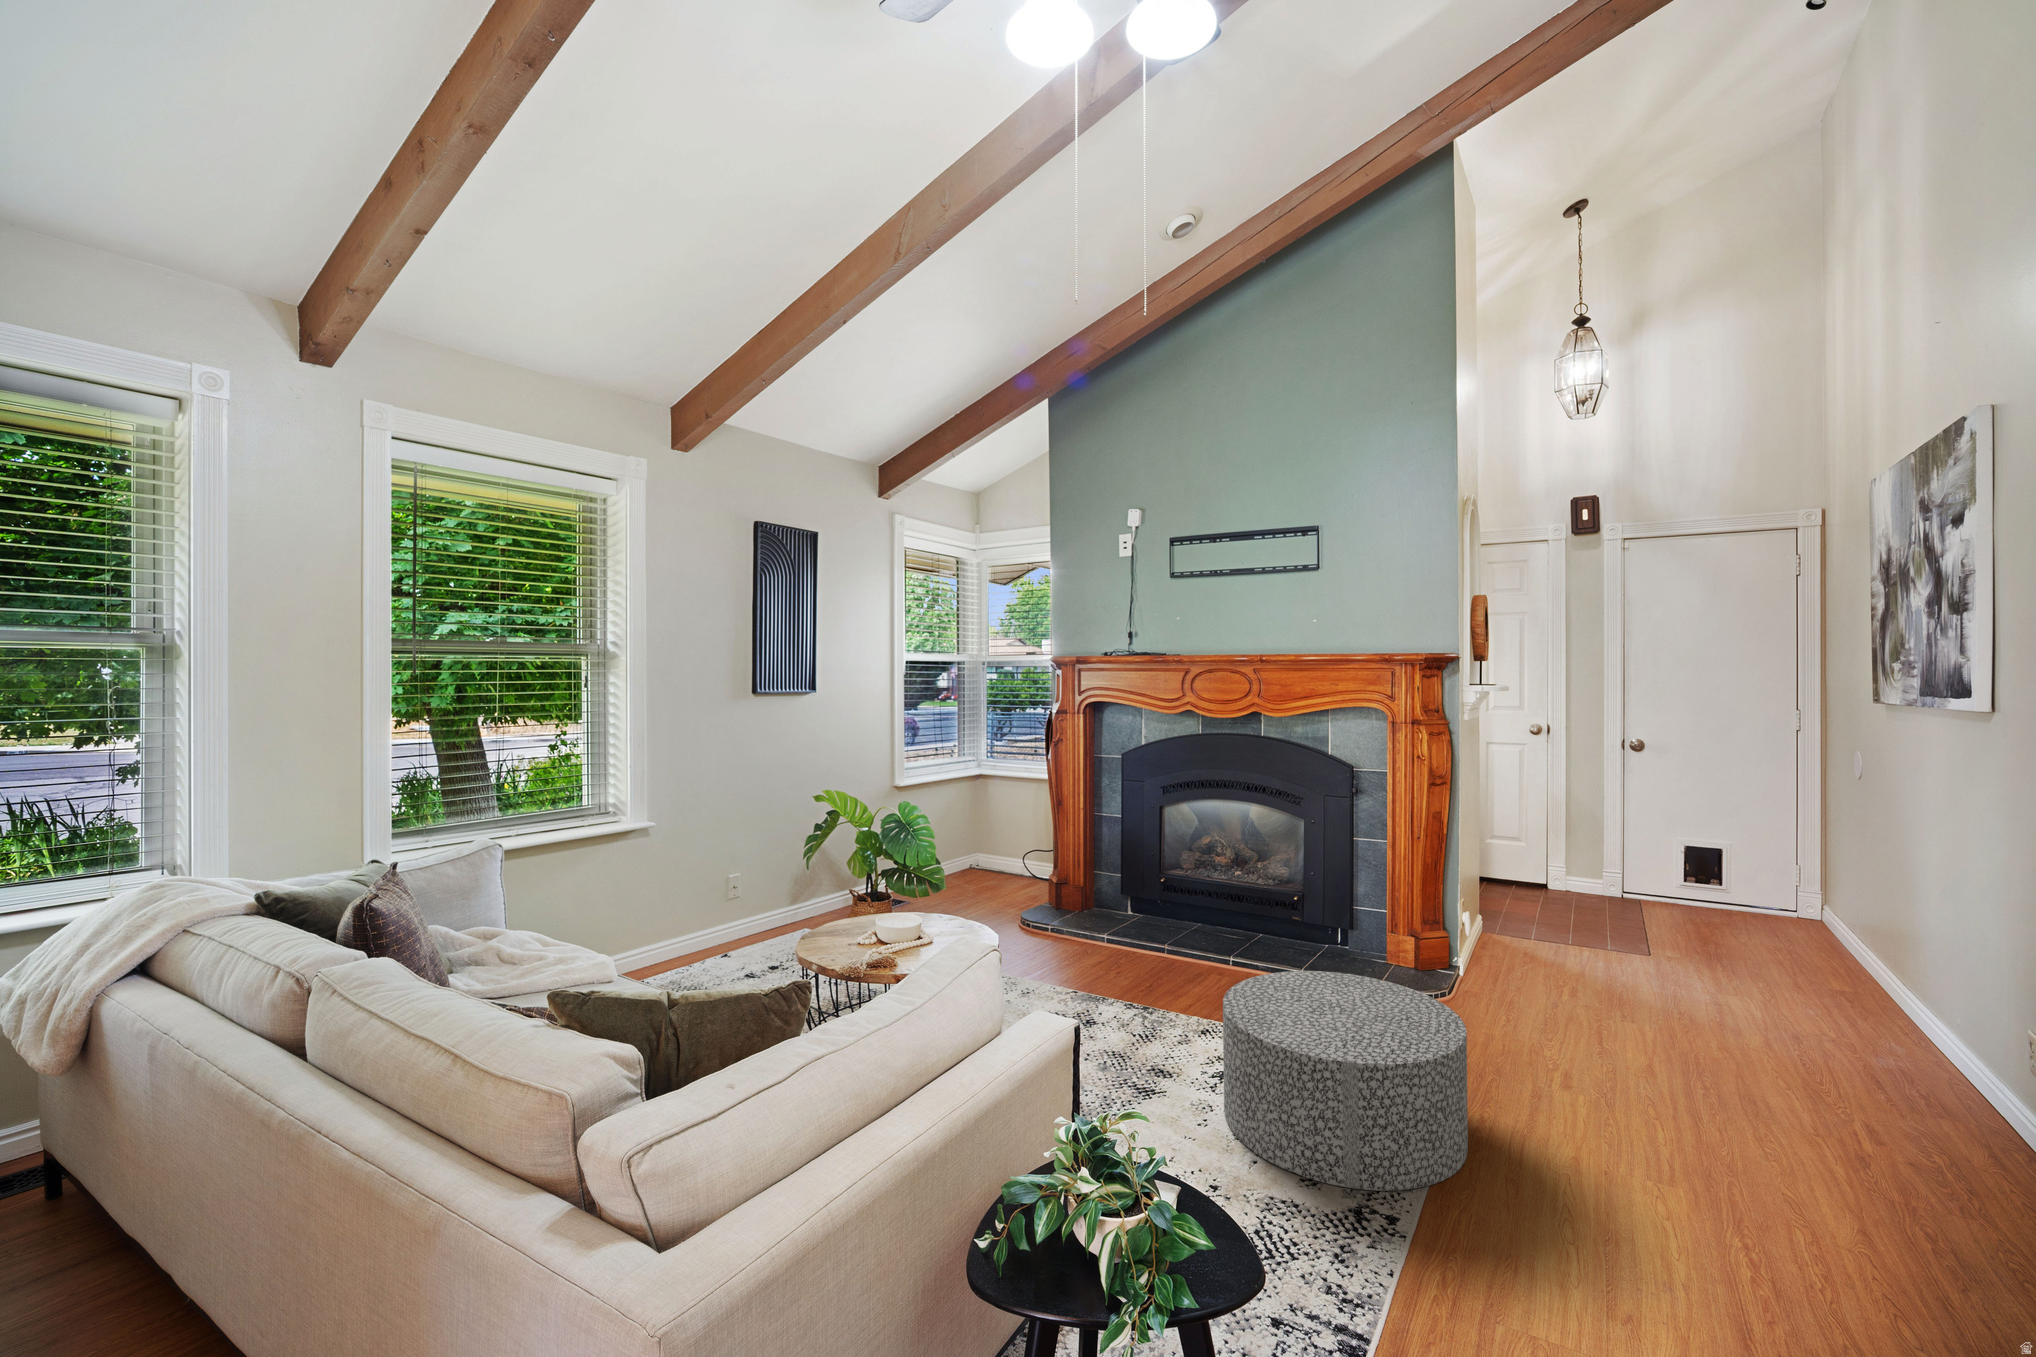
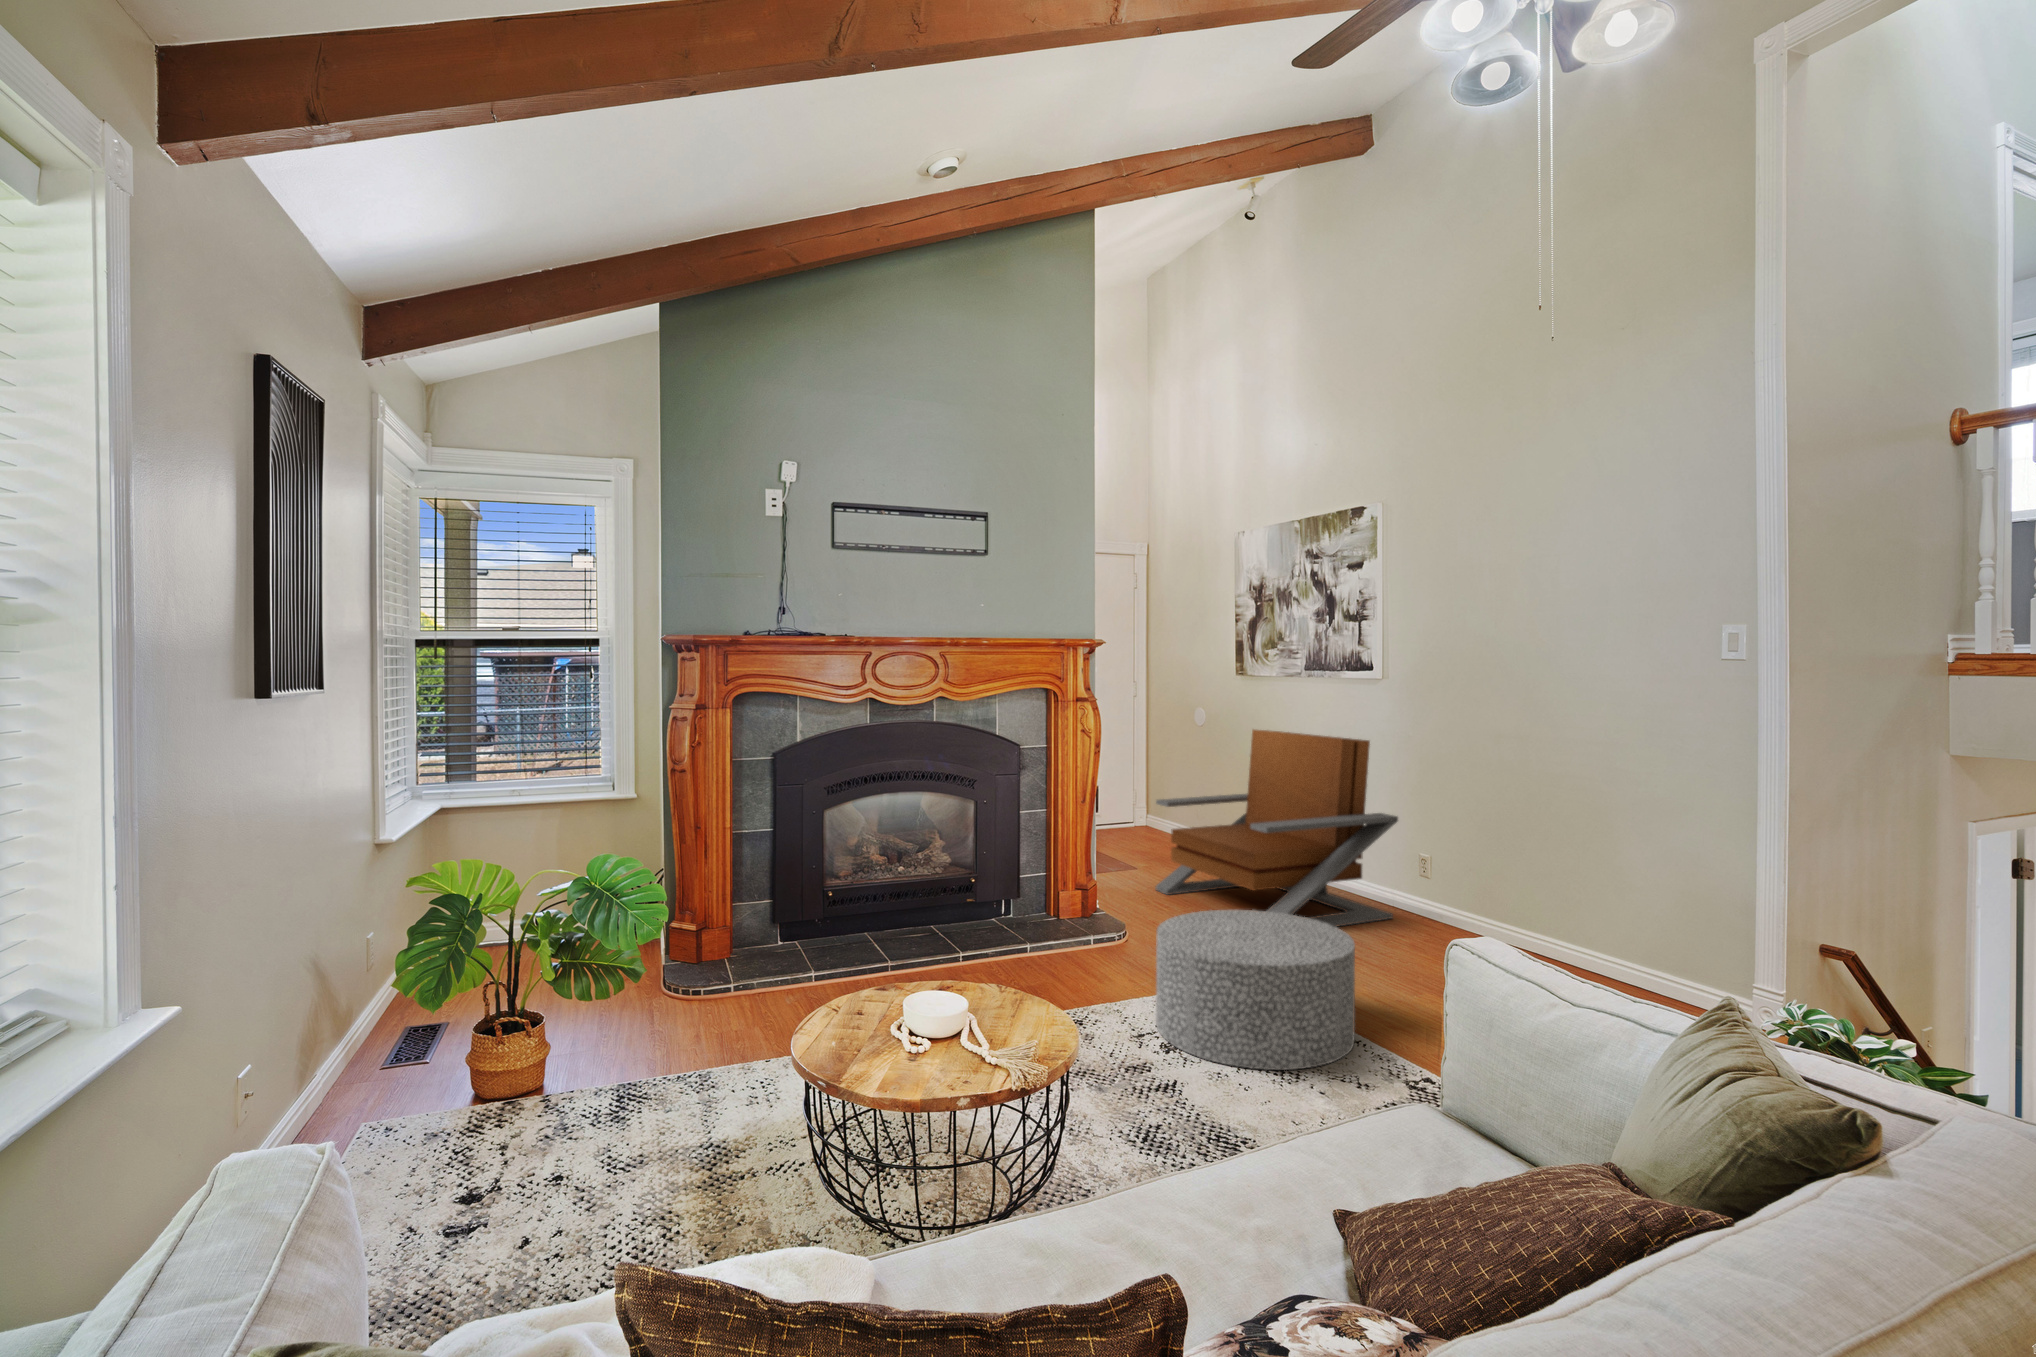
lounge chair: none [1606,774,1965,1123] -> present [1155,730,1398,927]

